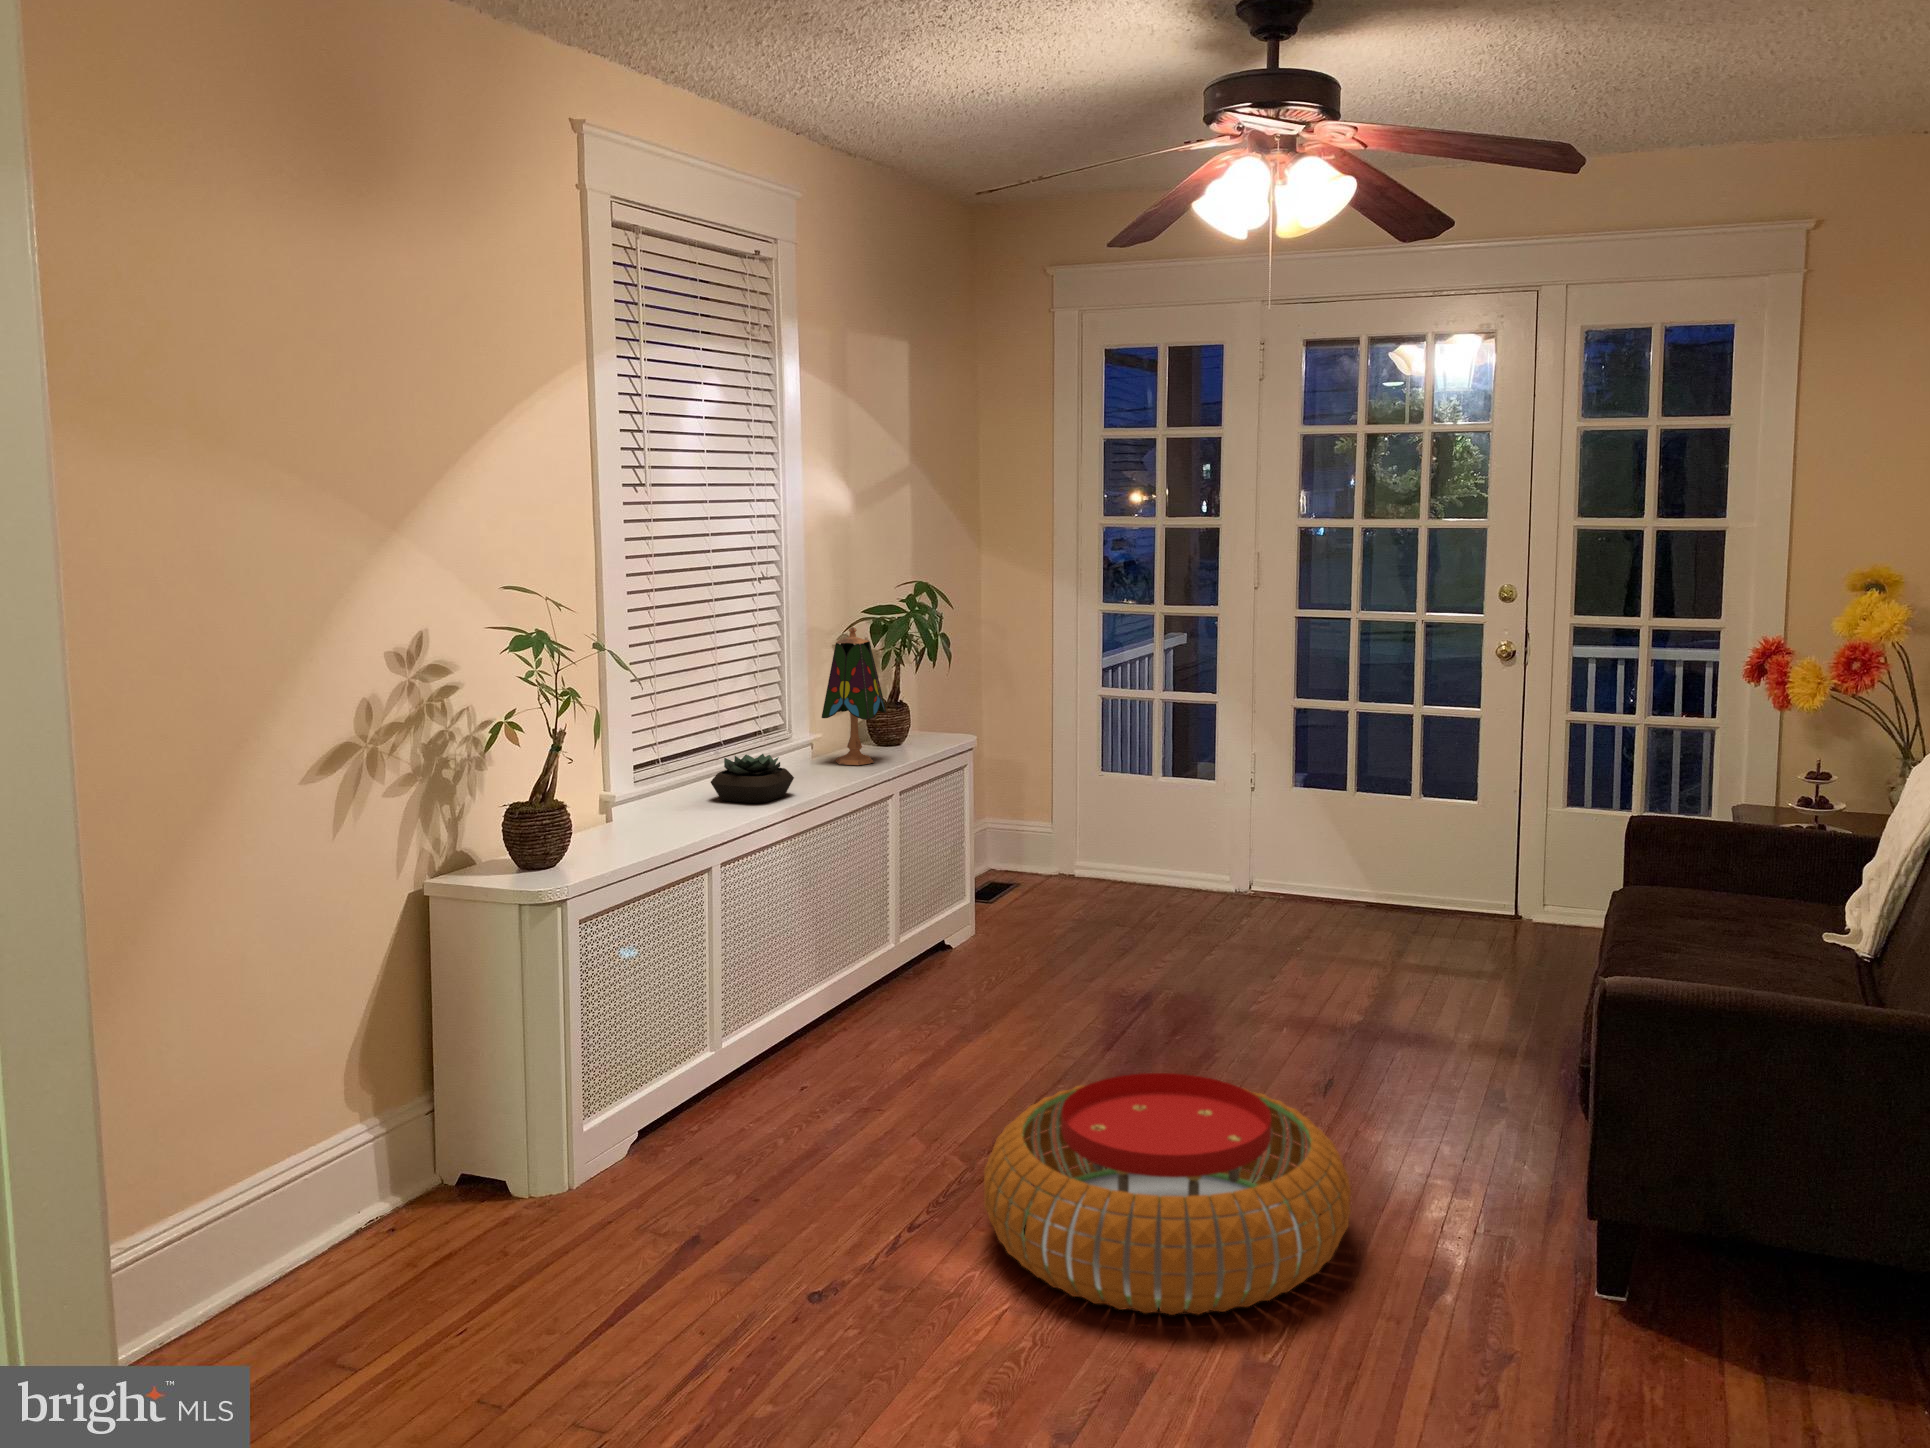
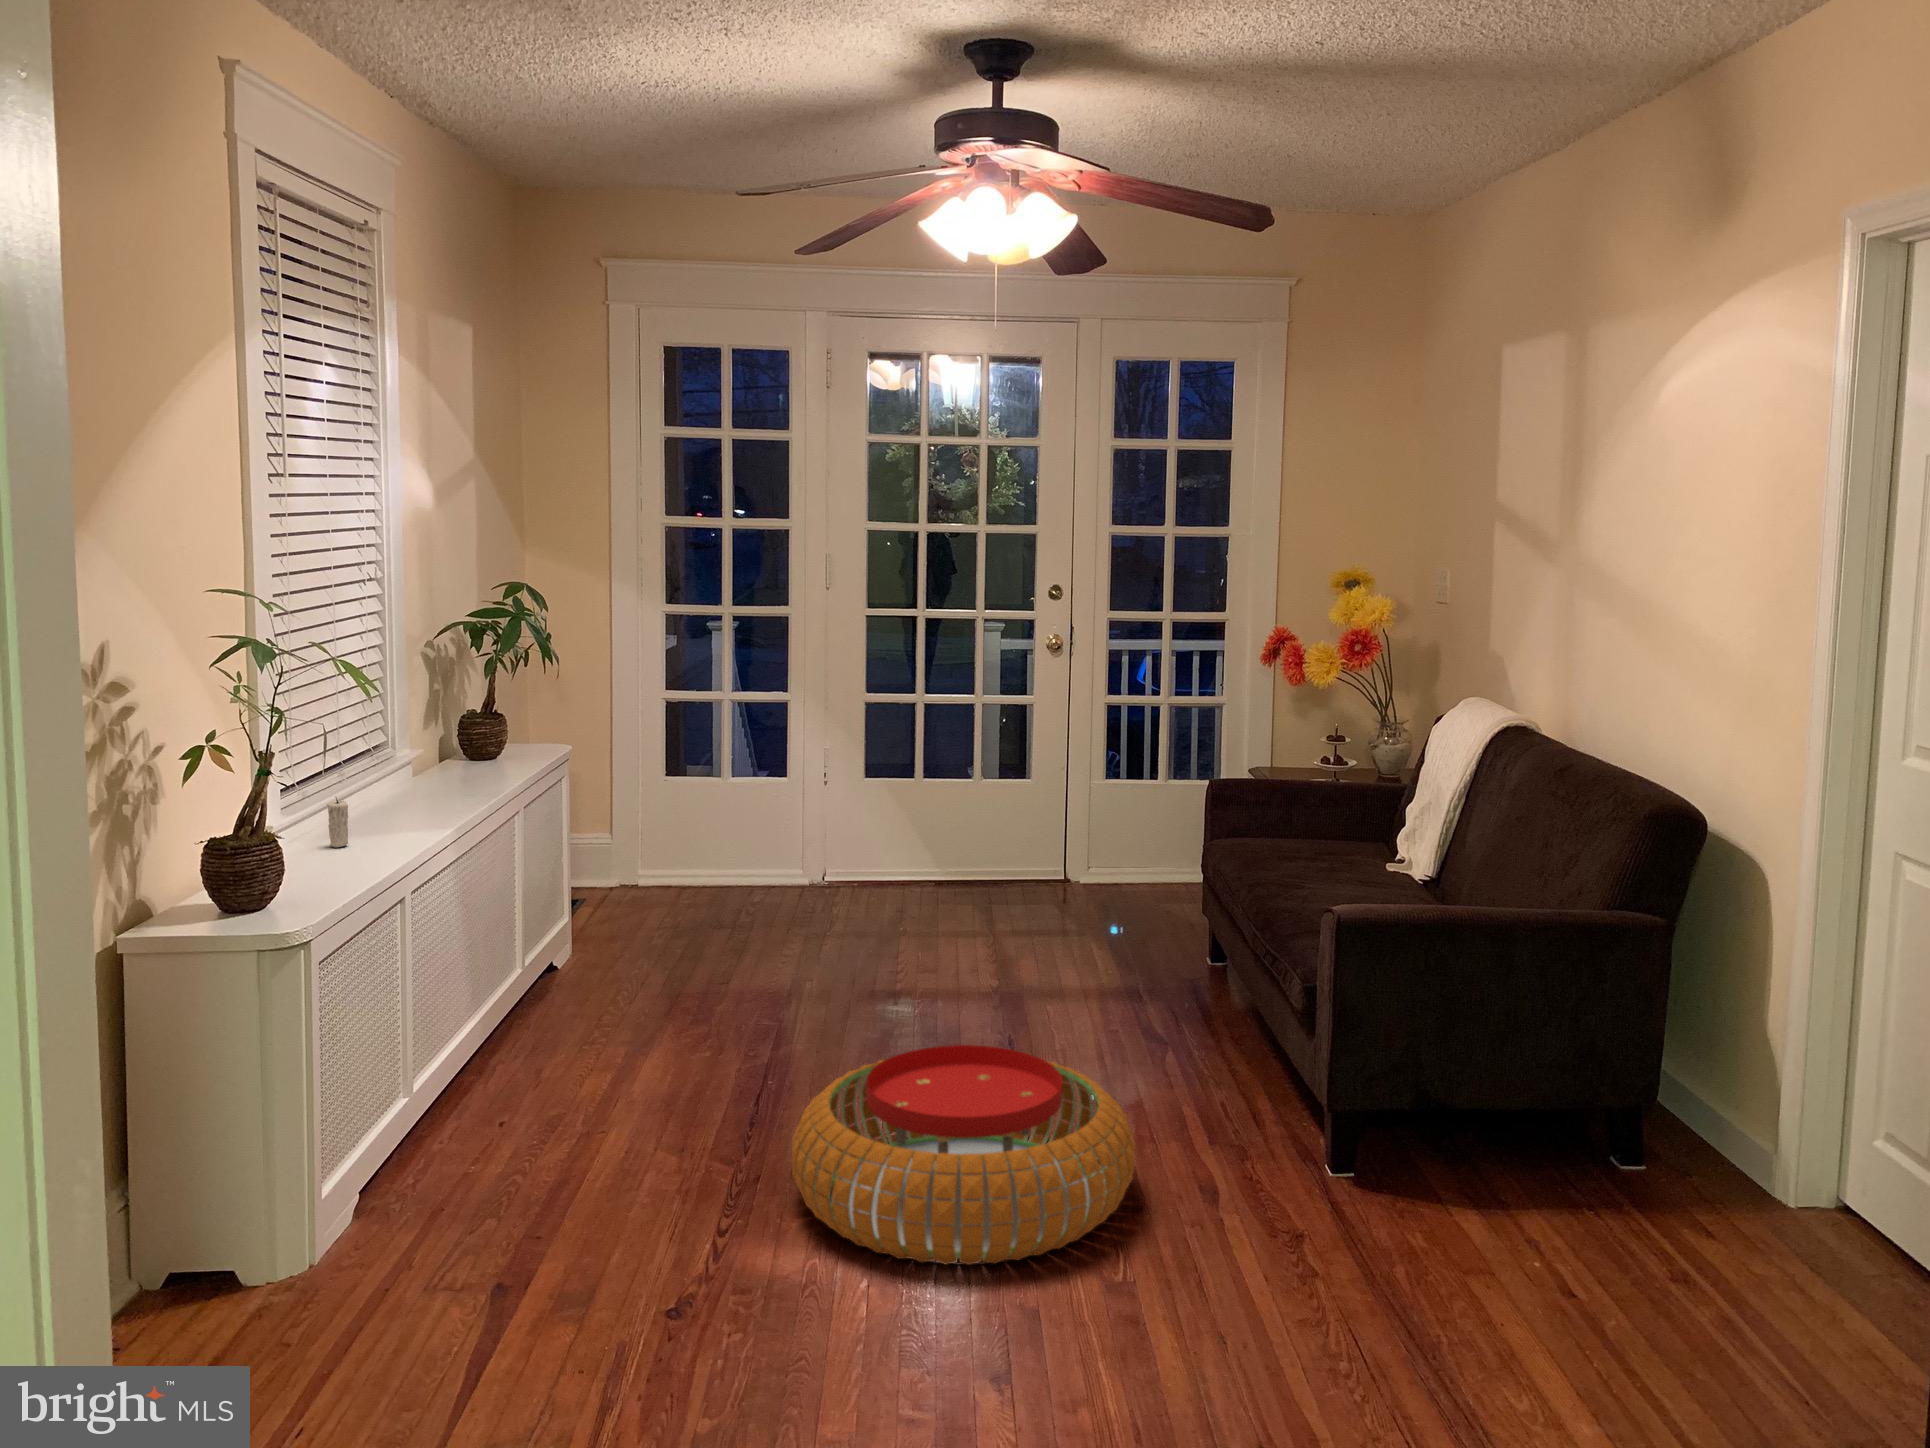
table lamp: present [822,627,886,765] -> none [432,631,499,780]
succulent plant: present [711,754,794,803] -> none [354,771,446,825]
candle: none [665,770,683,819] -> present [327,798,348,847]

